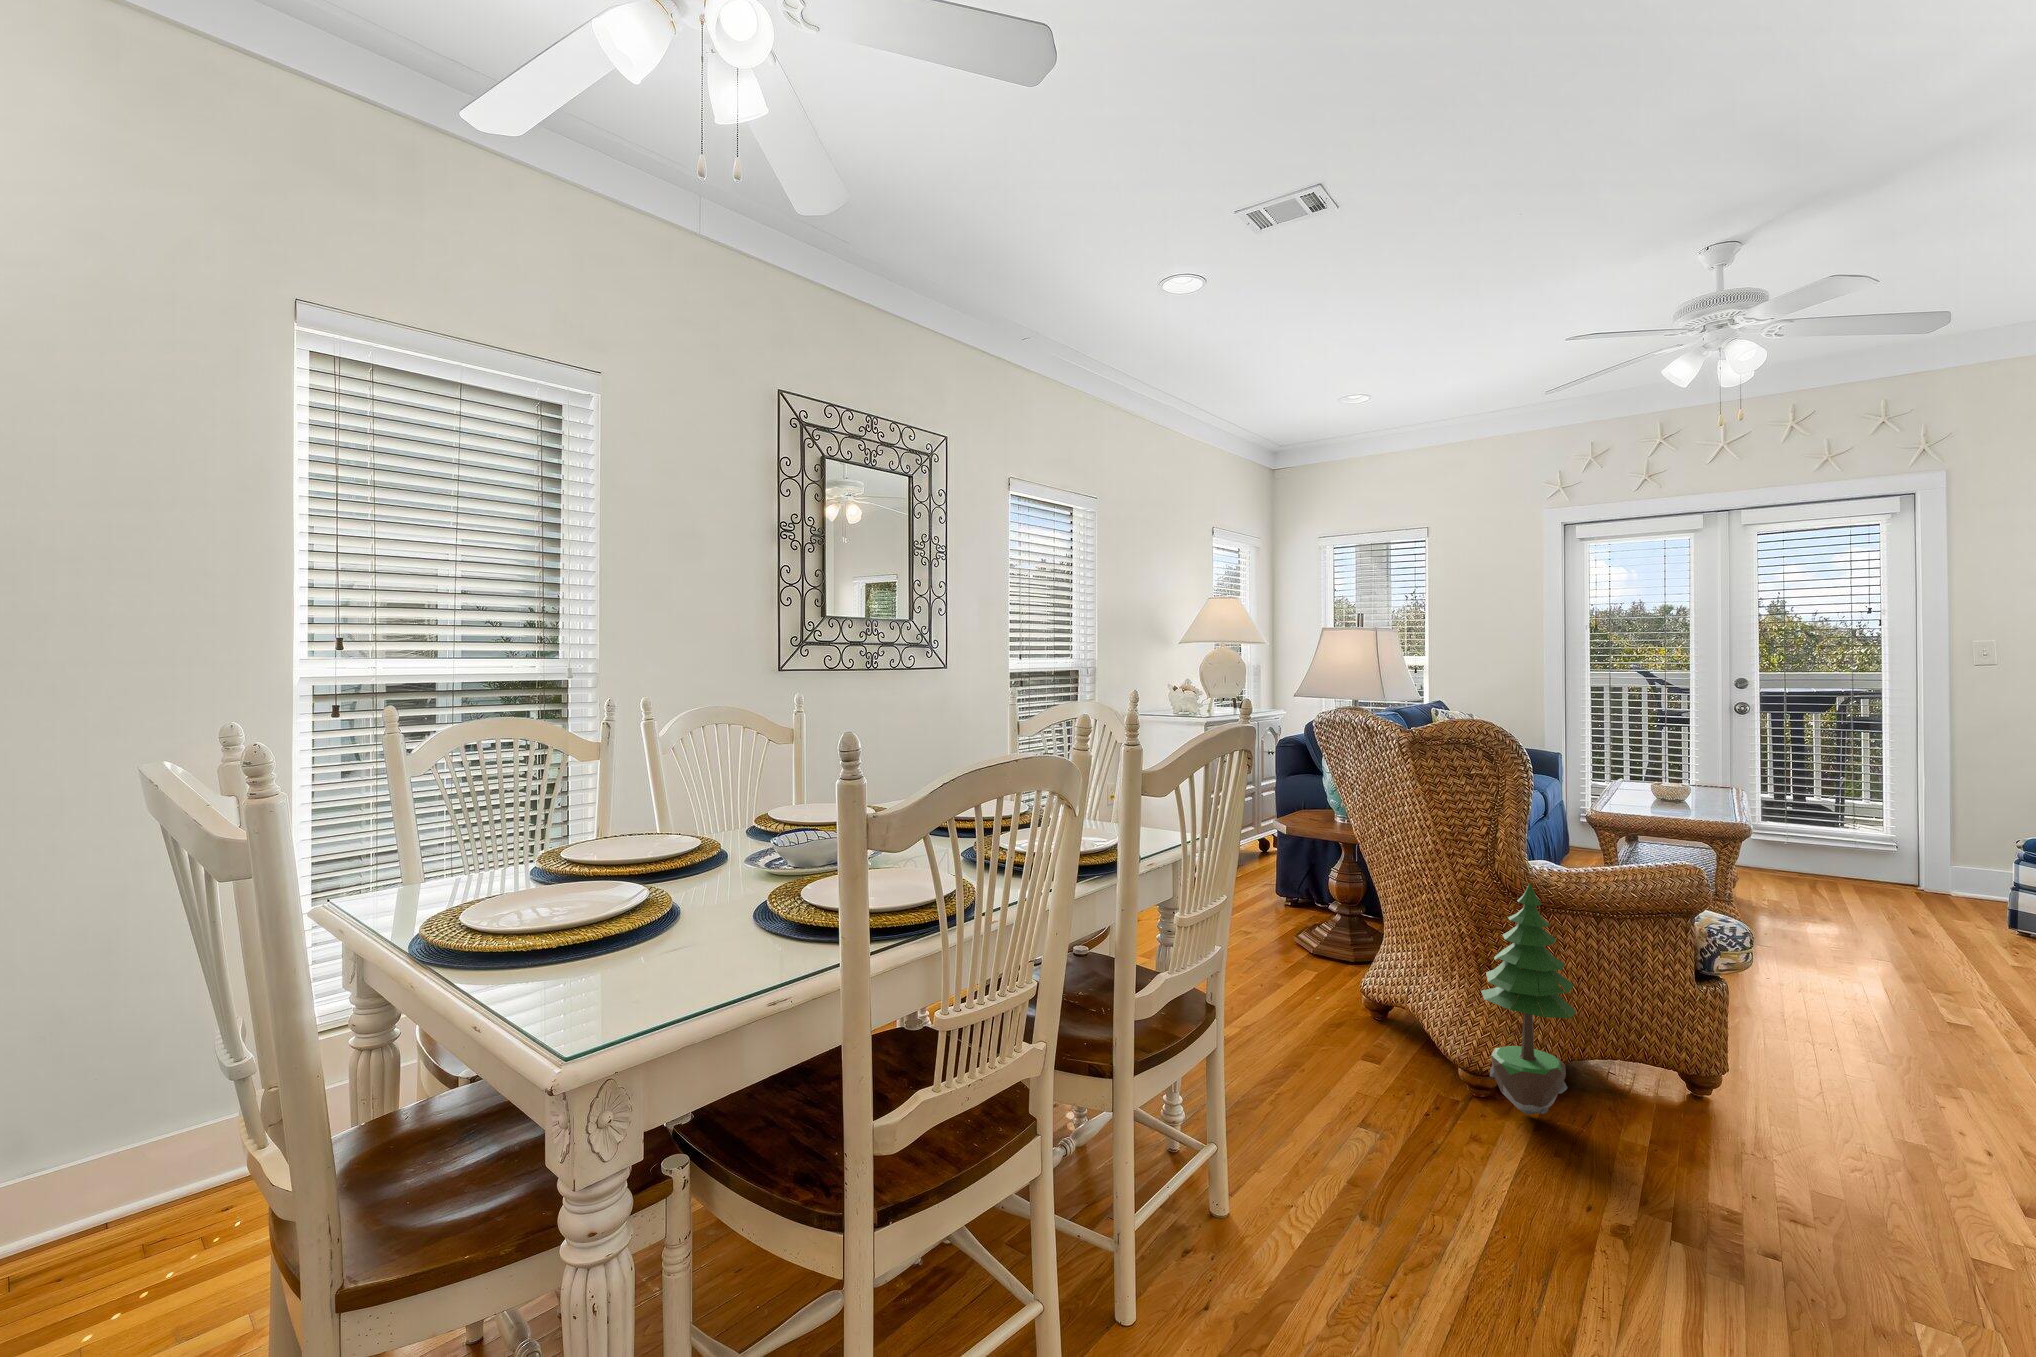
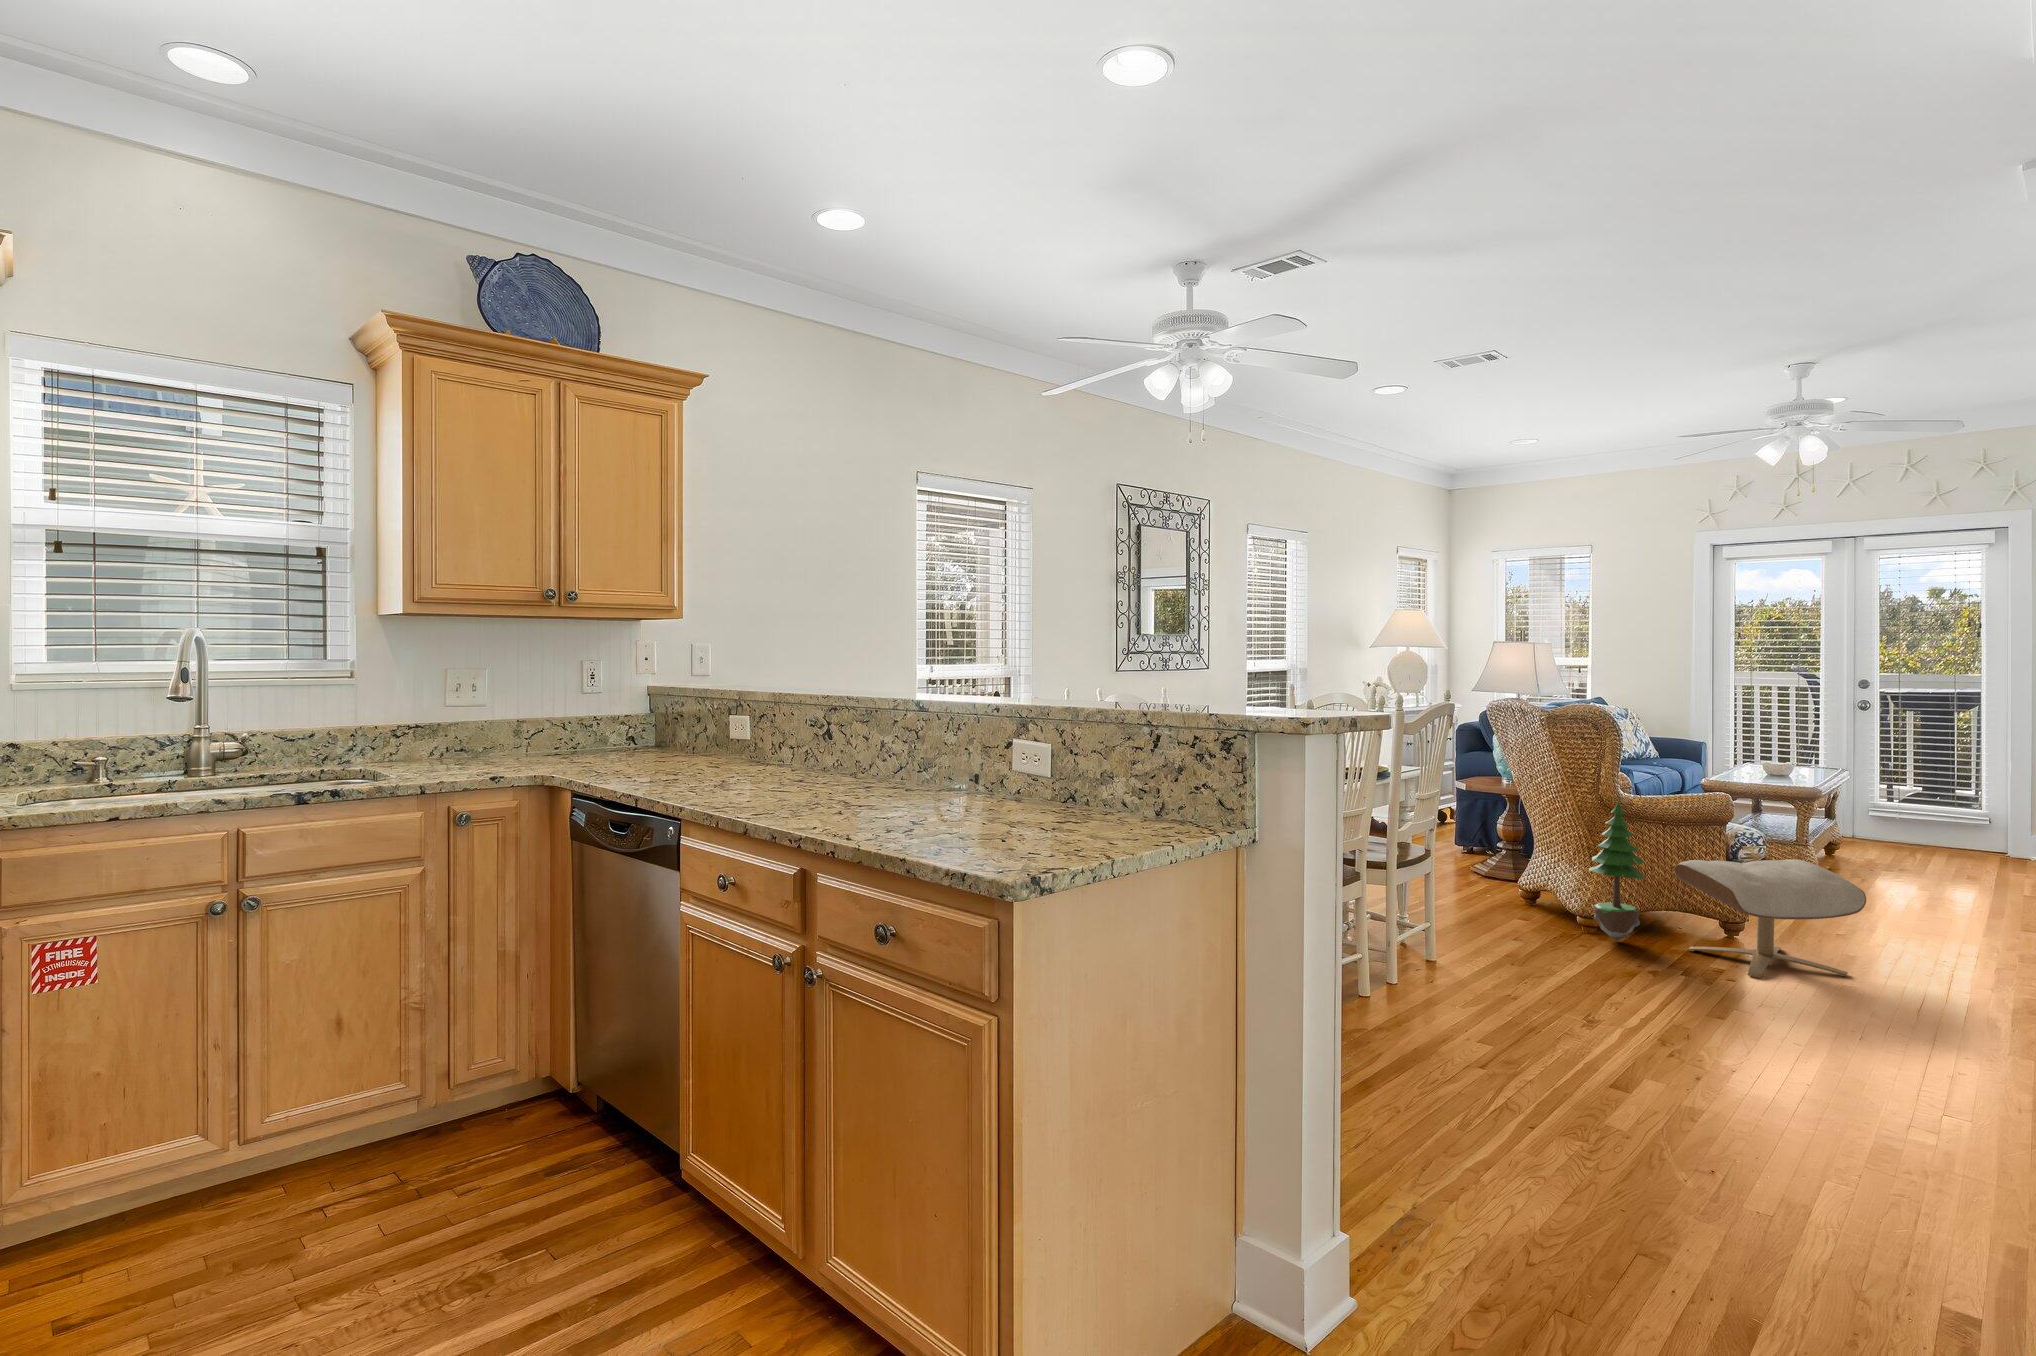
ottoman: none [1628,980,1977,1231] -> present [1674,859,1866,978]

